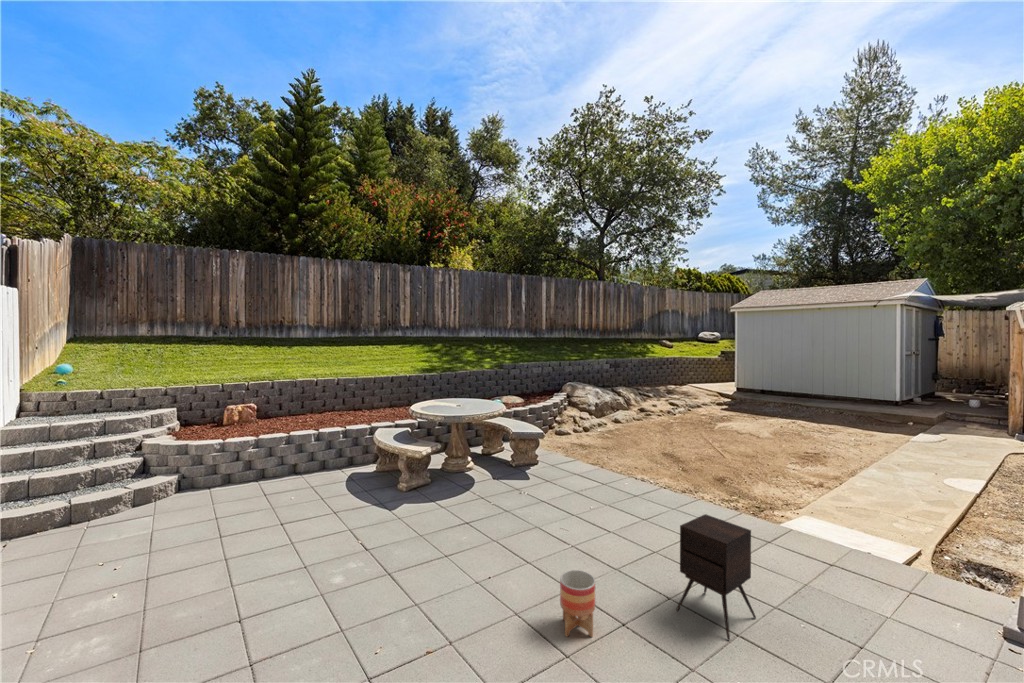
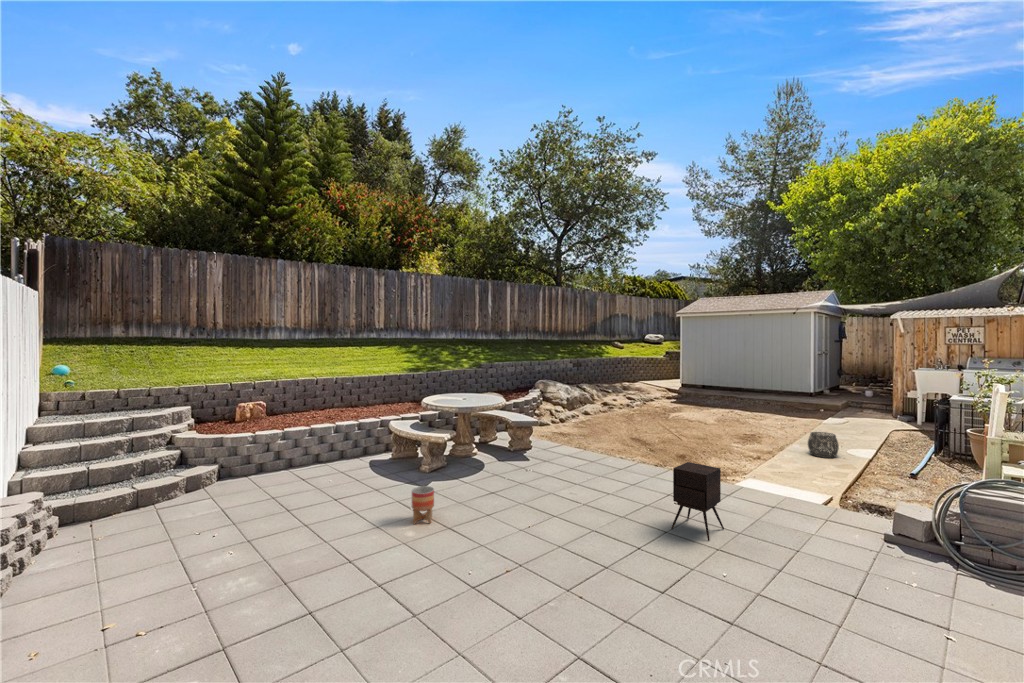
woven basket: none [891,459,937,497] -> present [808,432,839,458]
planter: present [560,570,595,637] -> present [412,486,434,524]

